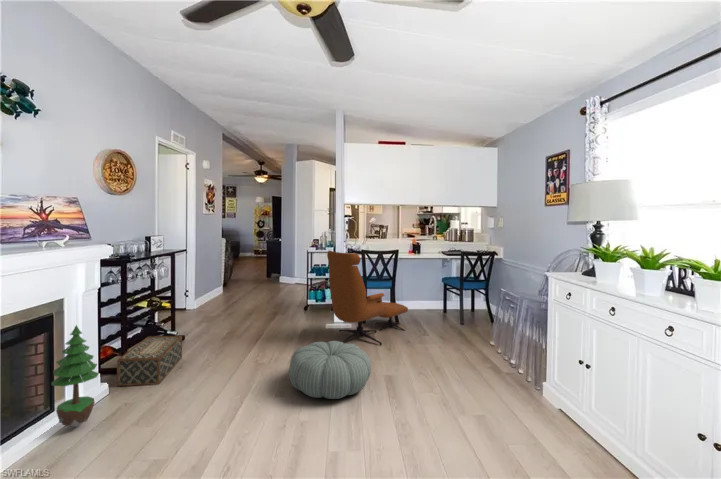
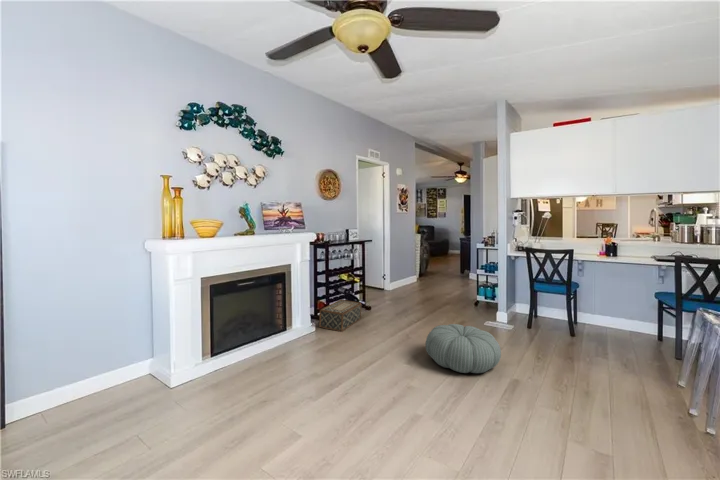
lounge chair: present [327,251,408,345] -> none [479,246,575,343]
potted tree: present [51,325,99,428] -> none [283,281,306,344]

